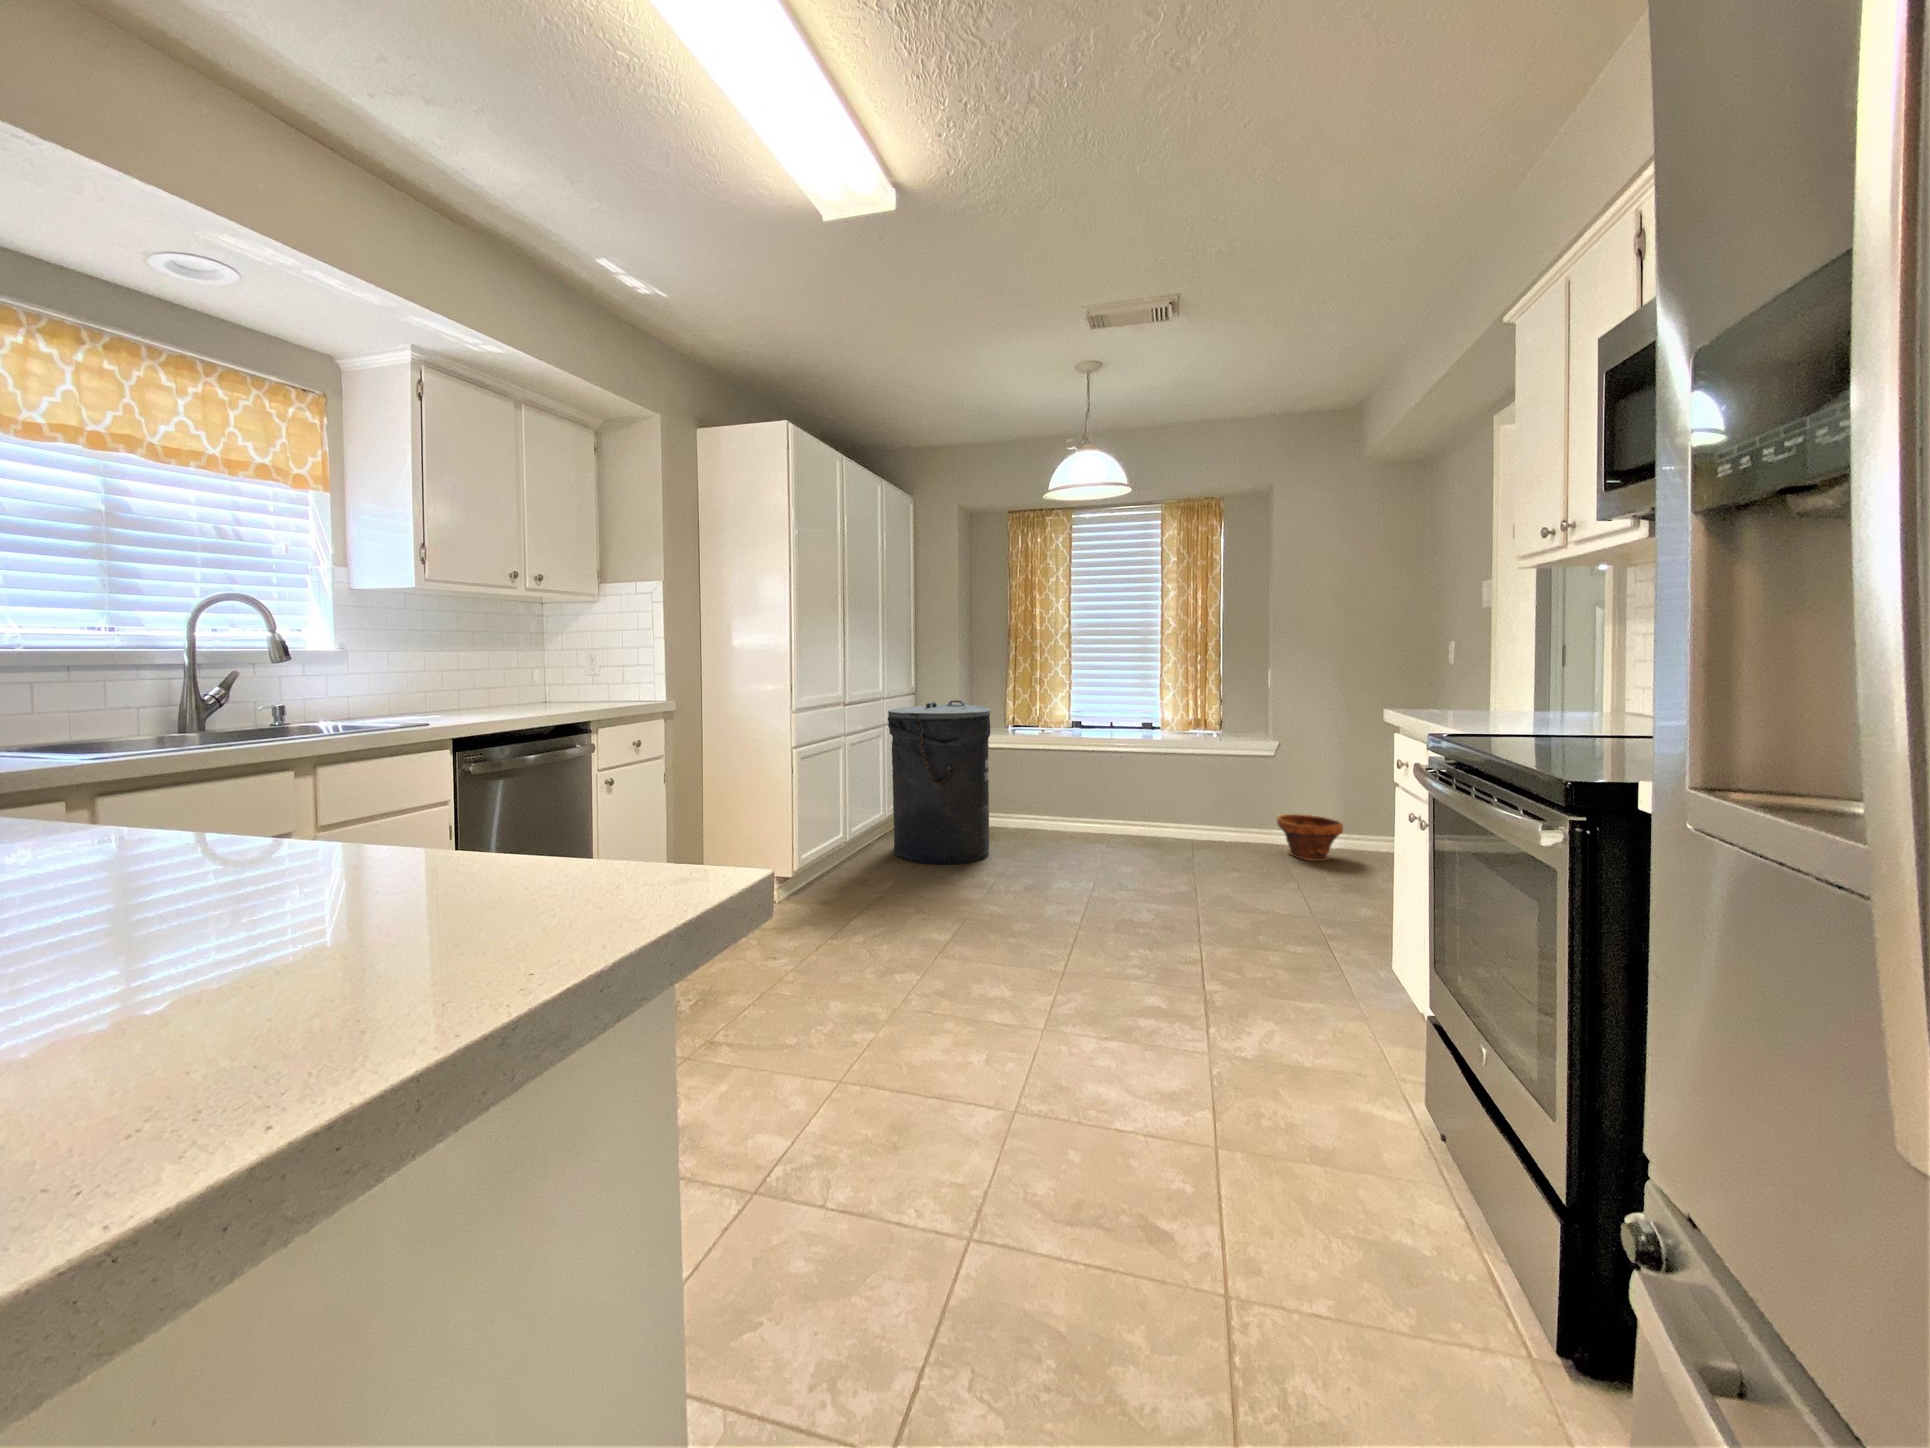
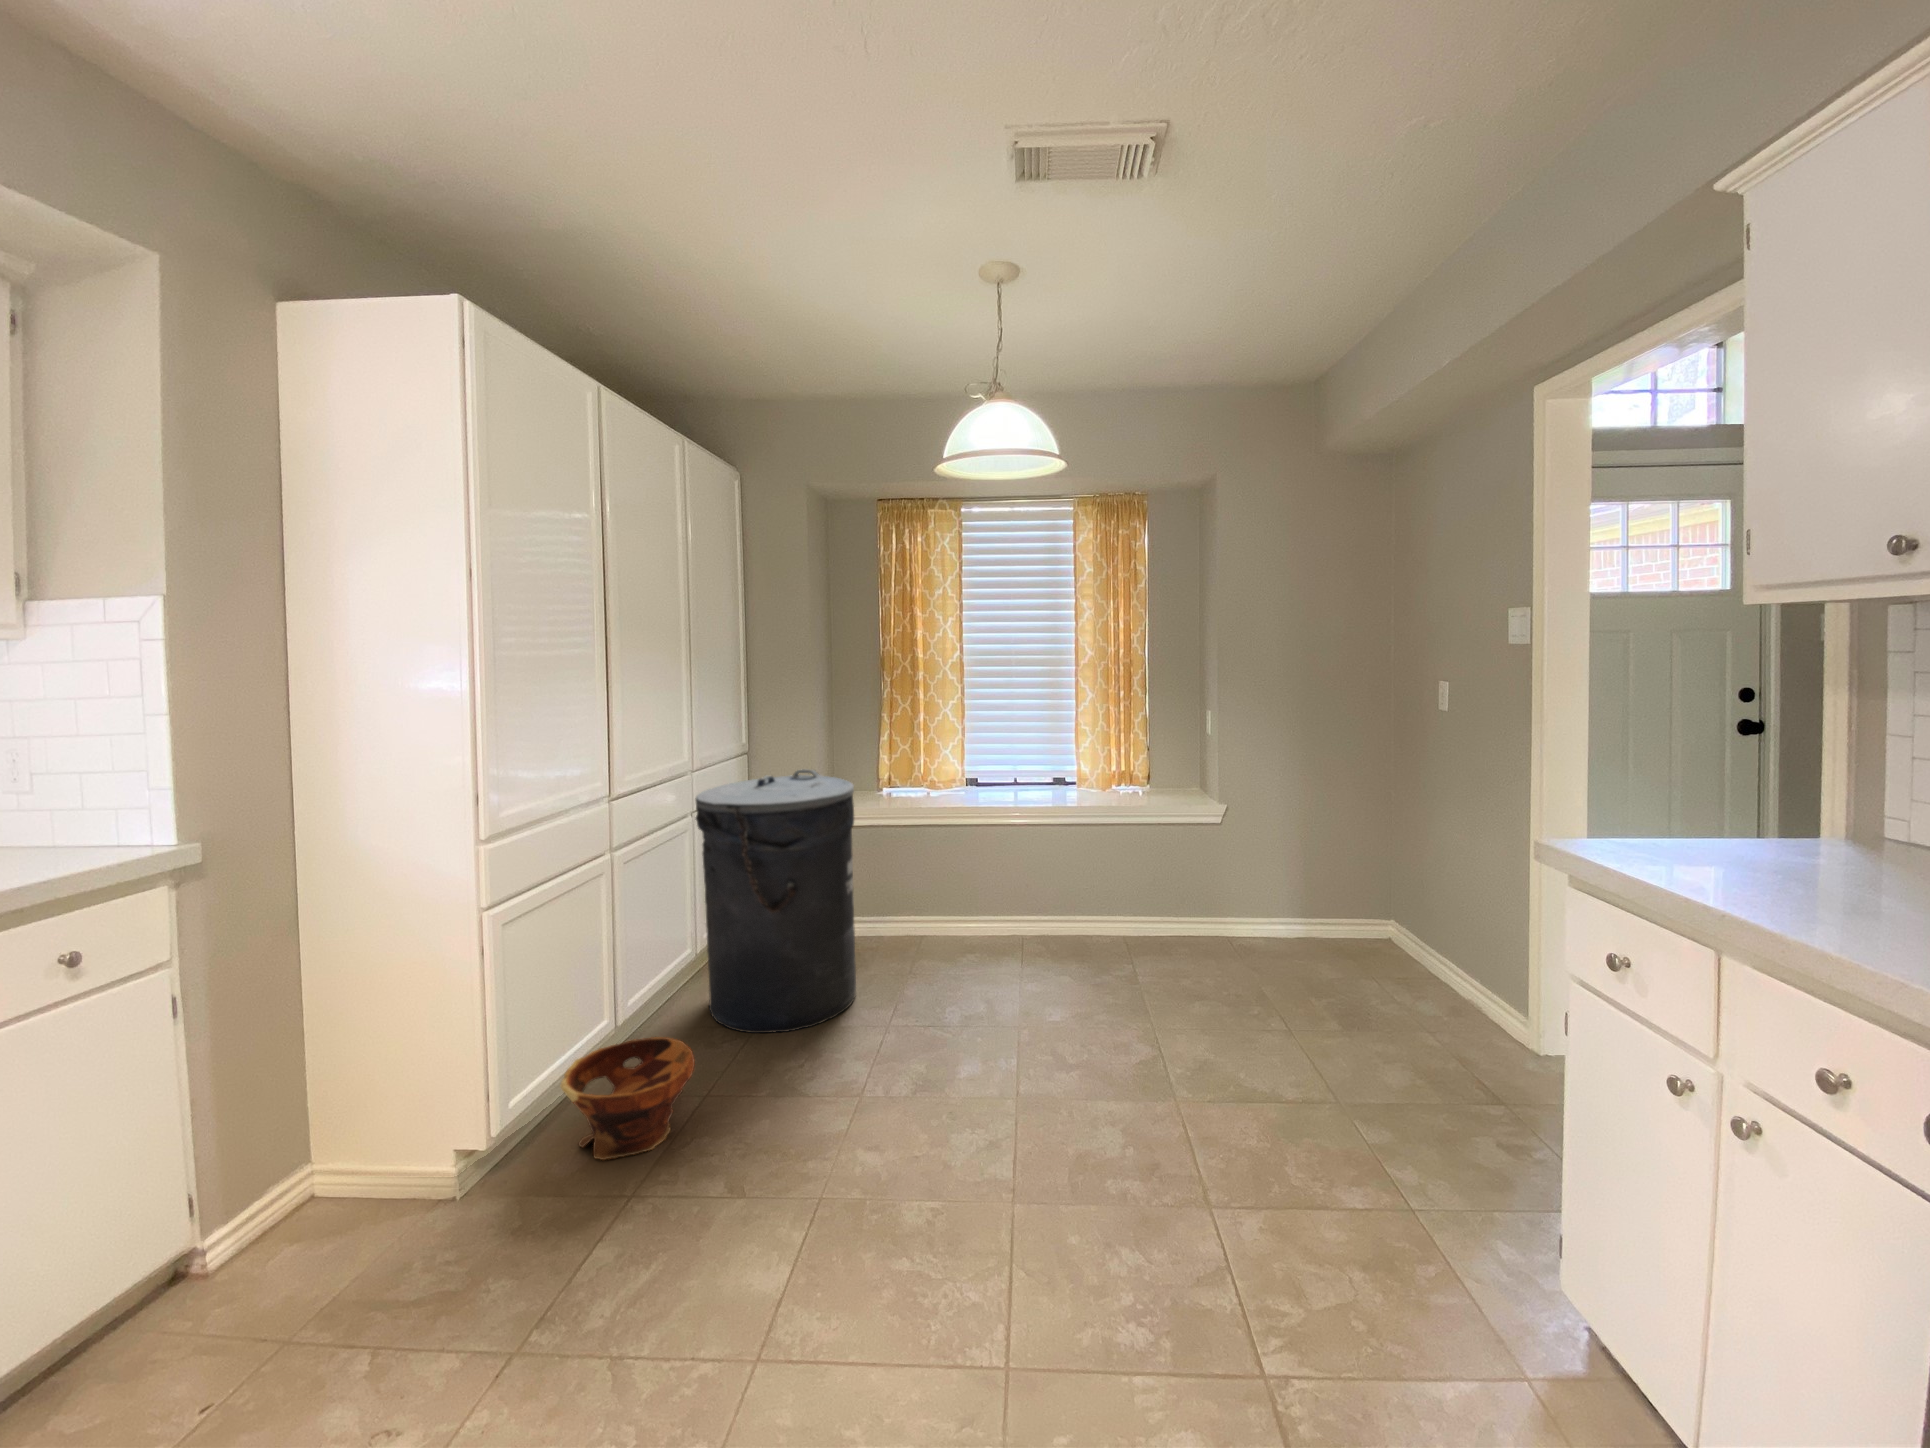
planter: present [1277,814,1343,861] -> present [561,1037,695,1160]

